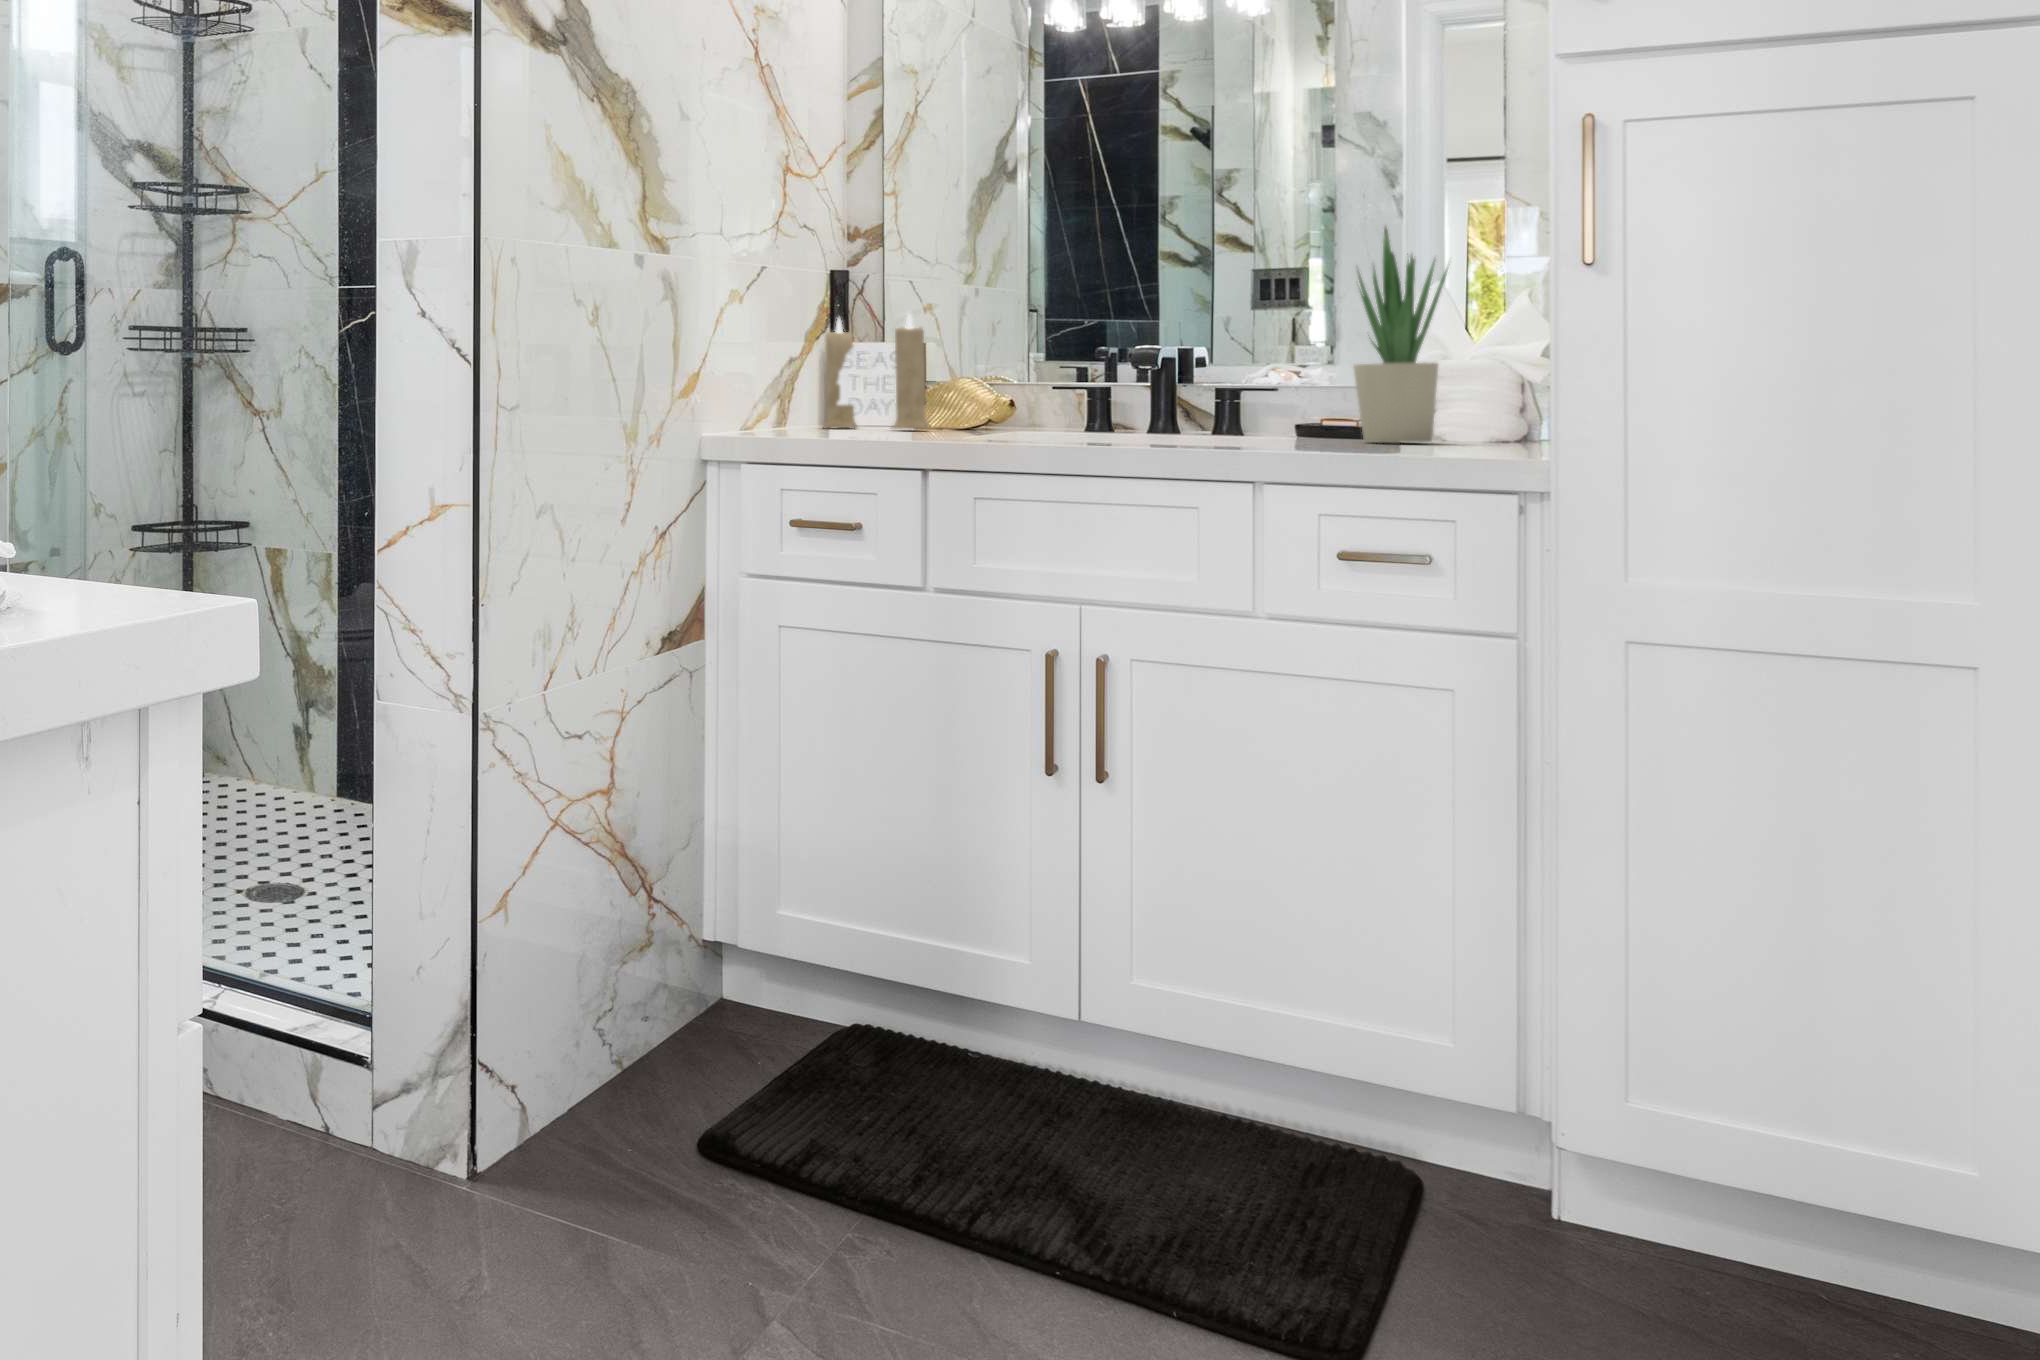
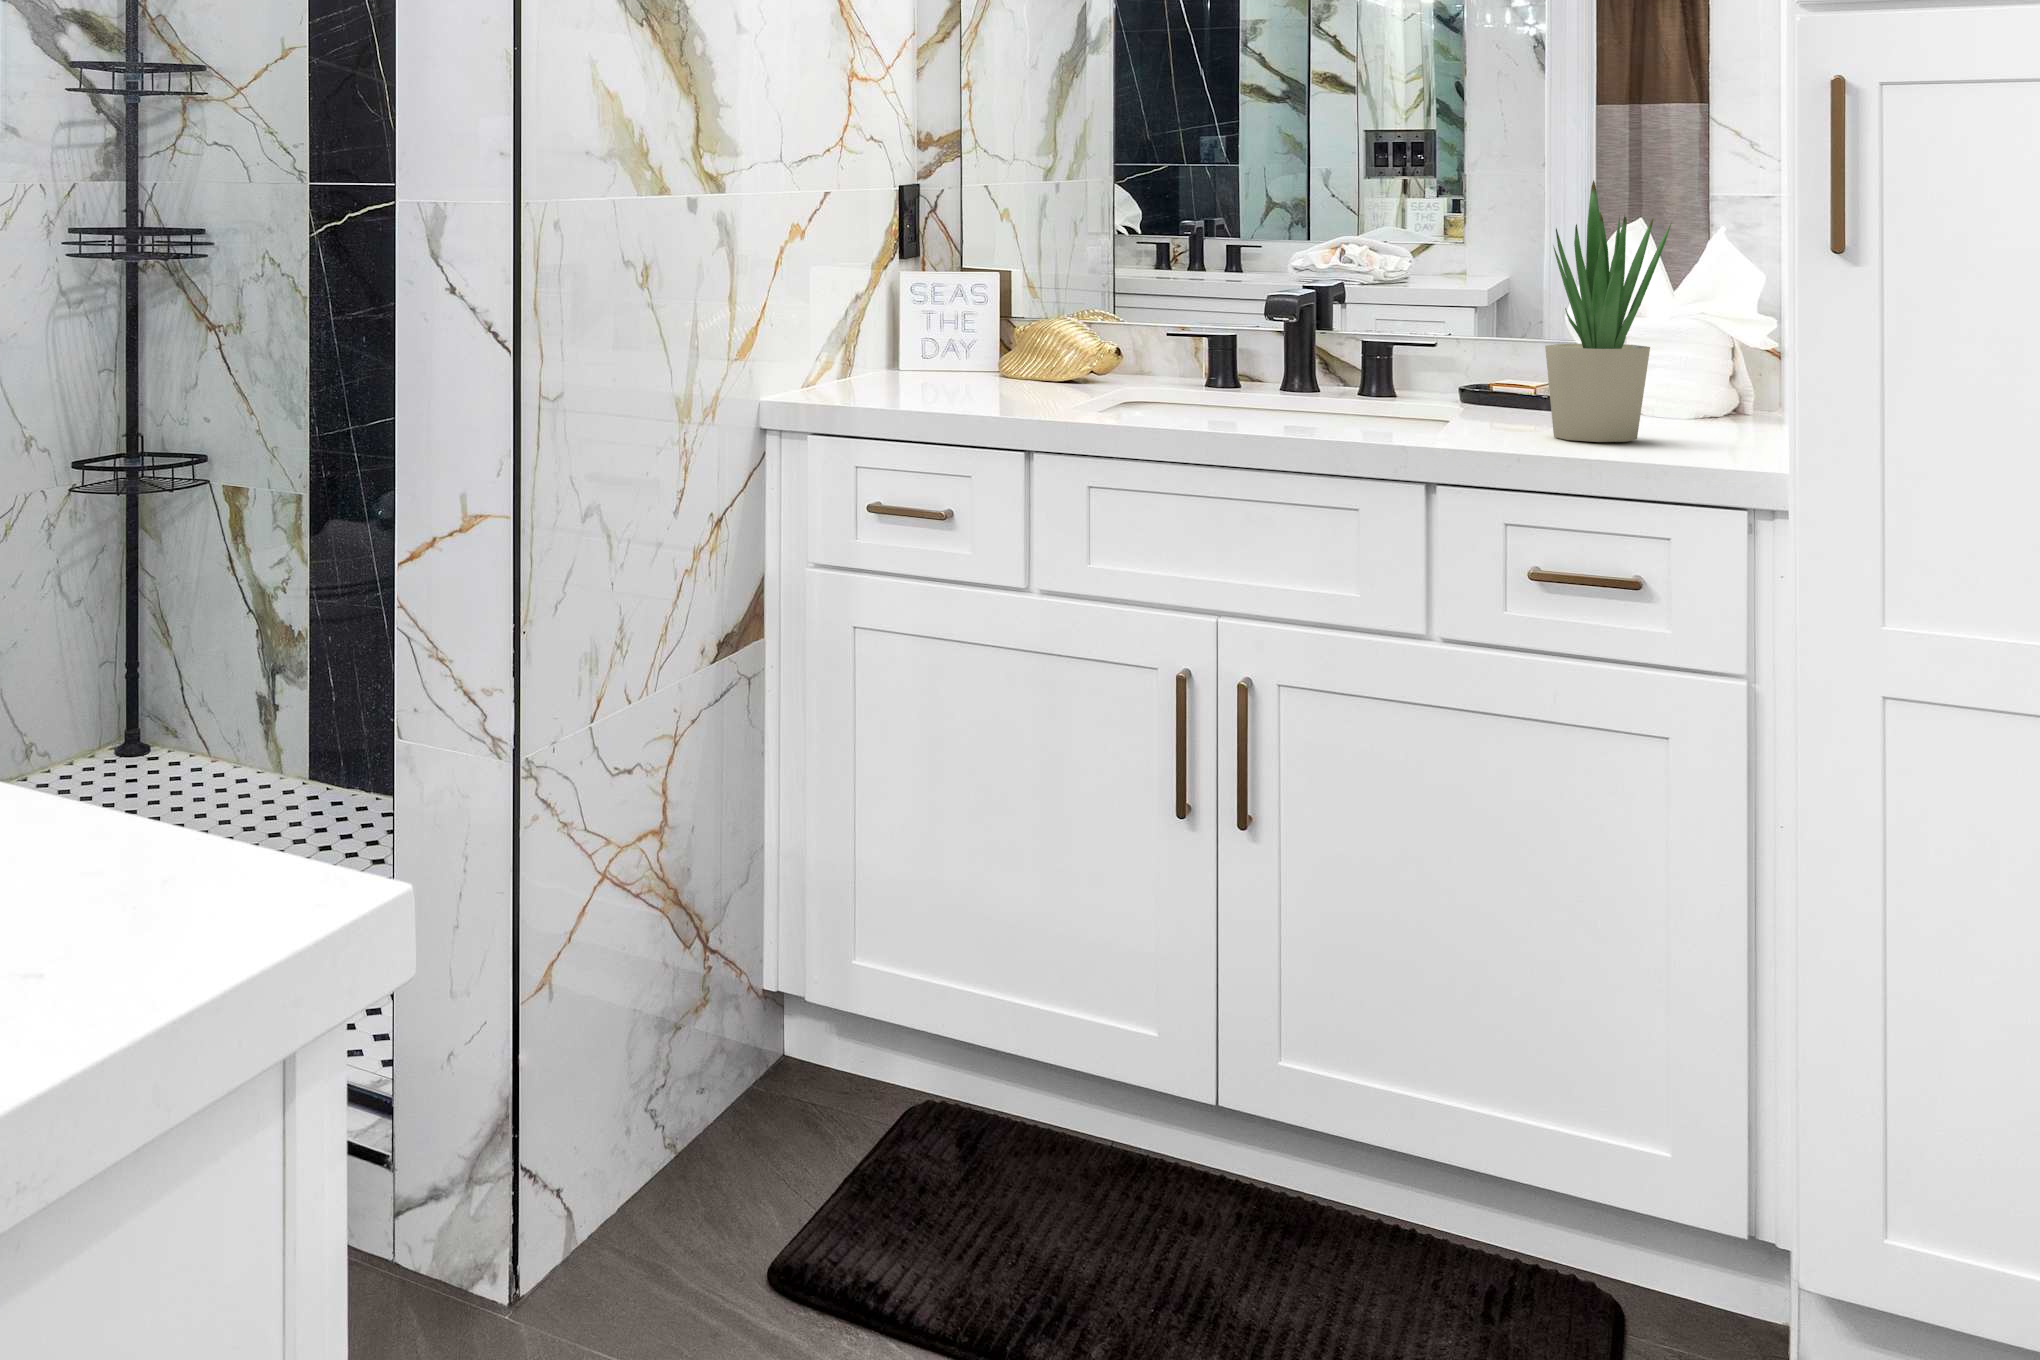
candle: present [822,313,929,429] -> none [895,252,1026,393]

